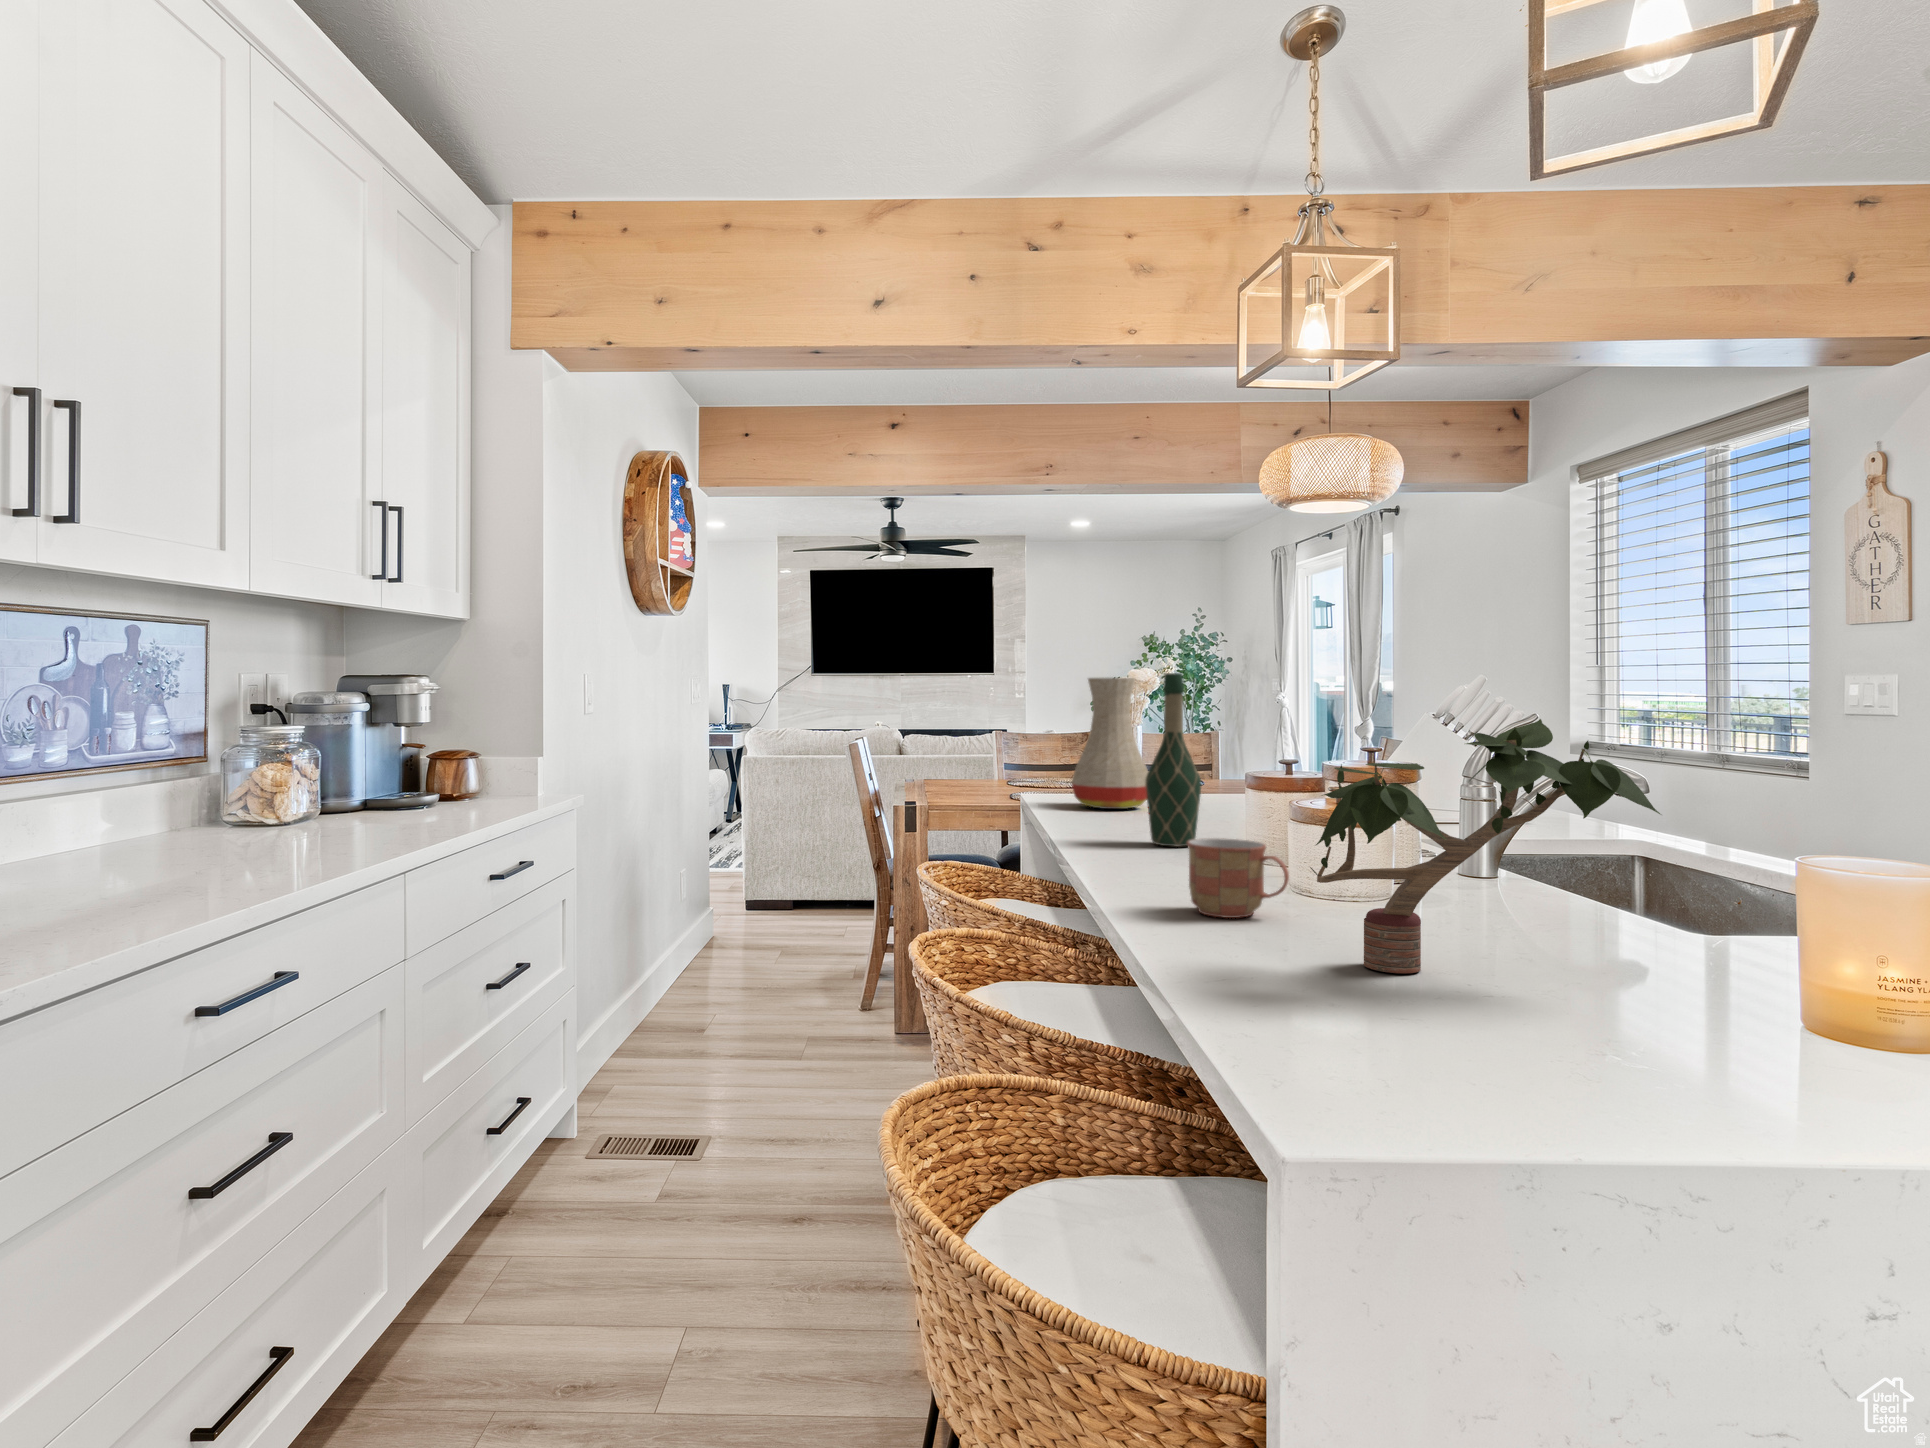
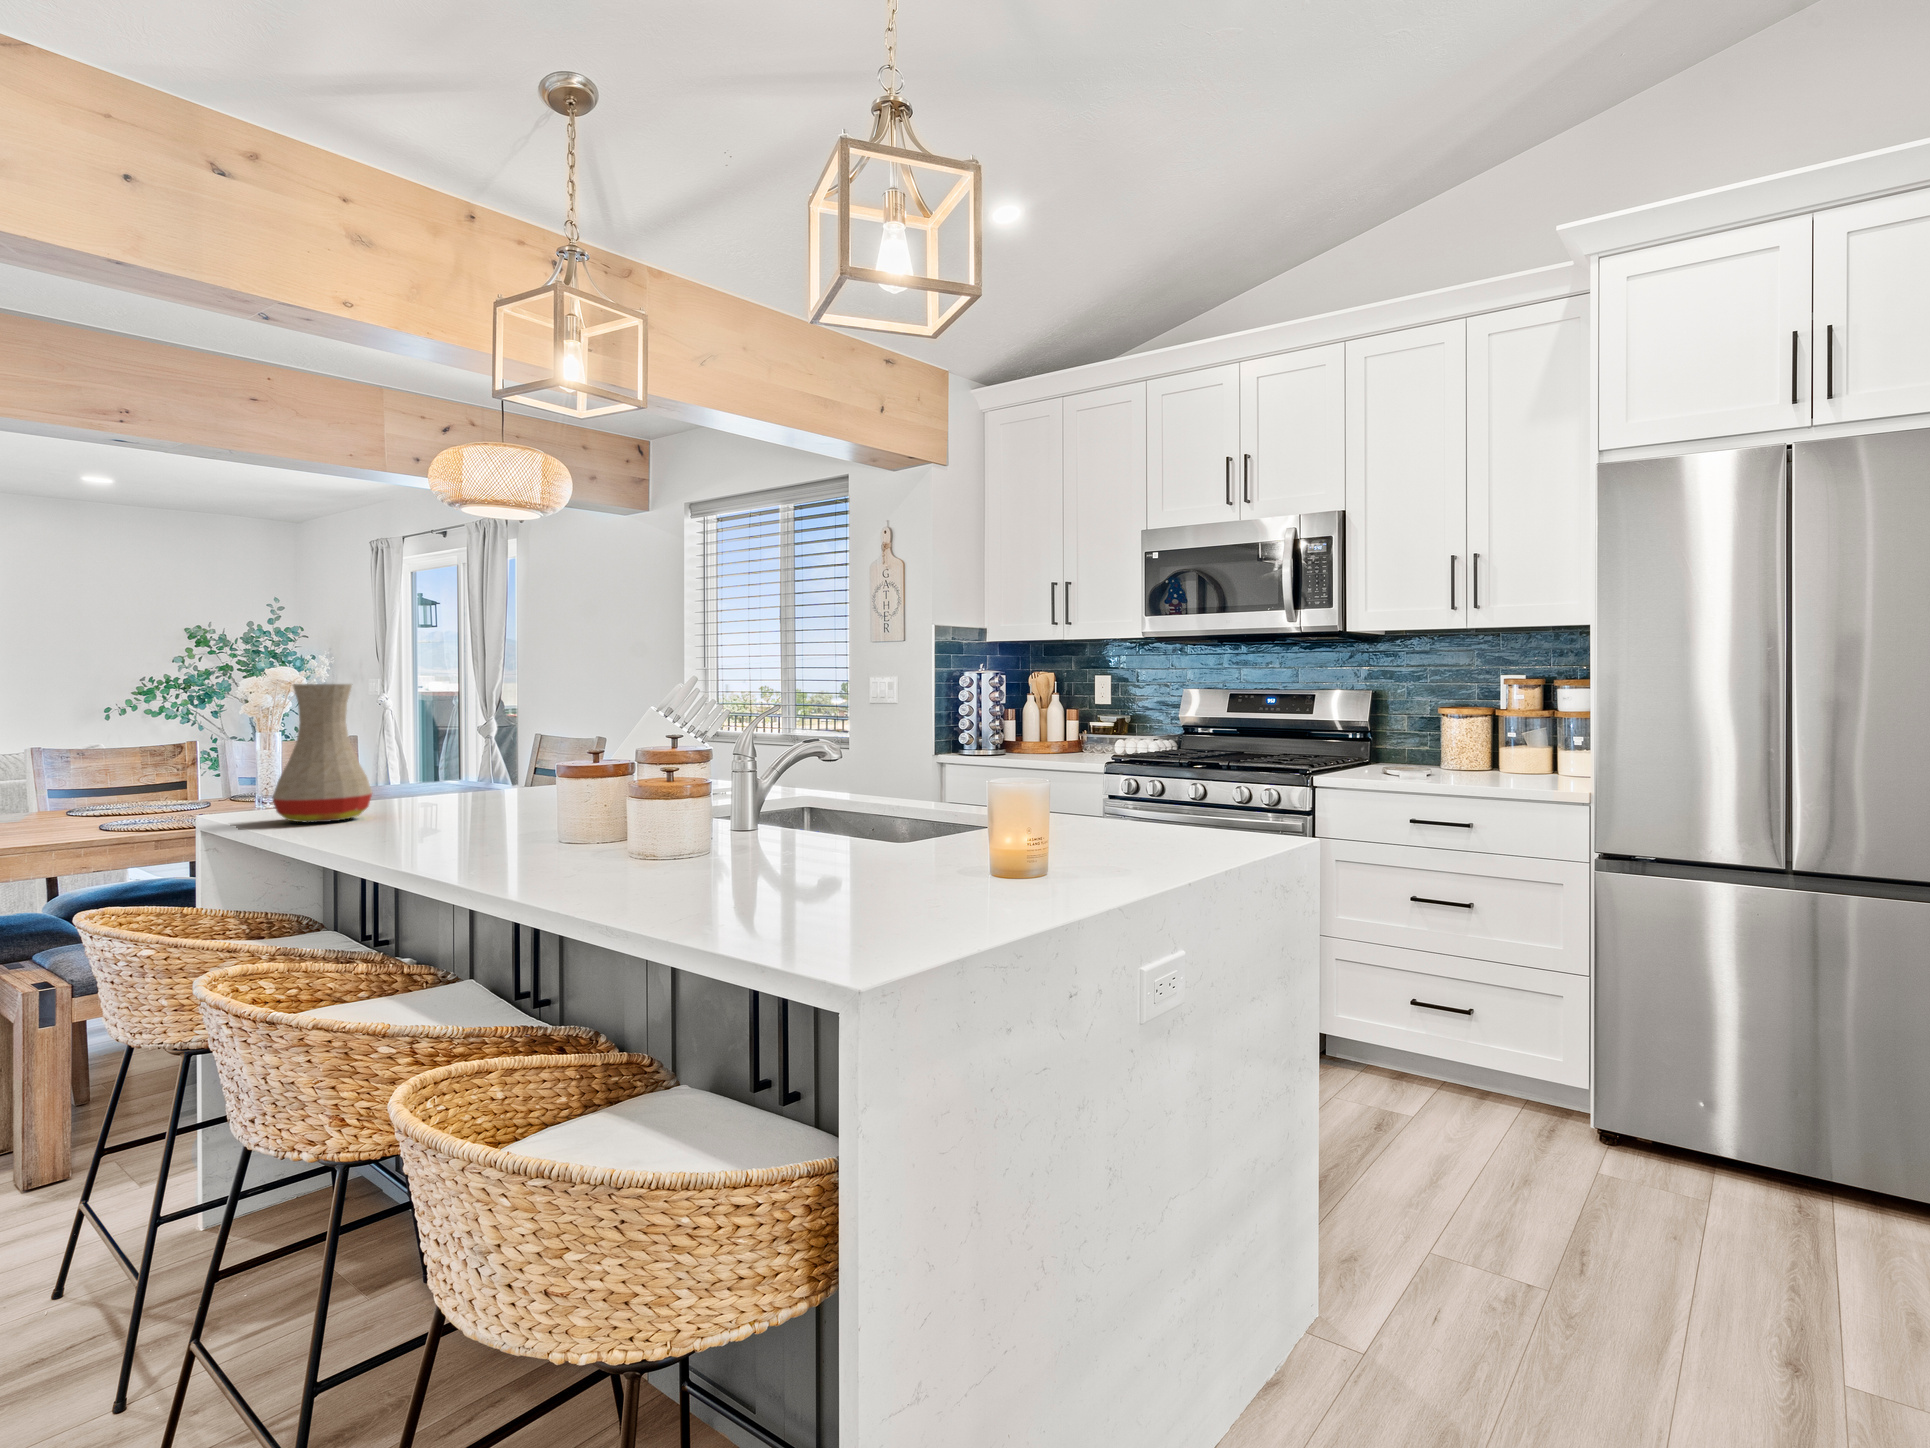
wine bottle: present [1145,673,1201,847] -> none [420,681,480,848]
potted plant: present [1310,719,1660,973] -> none [684,711,918,907]
mug: present [1187,838,1289,918] -> none [550,826,641,894]

